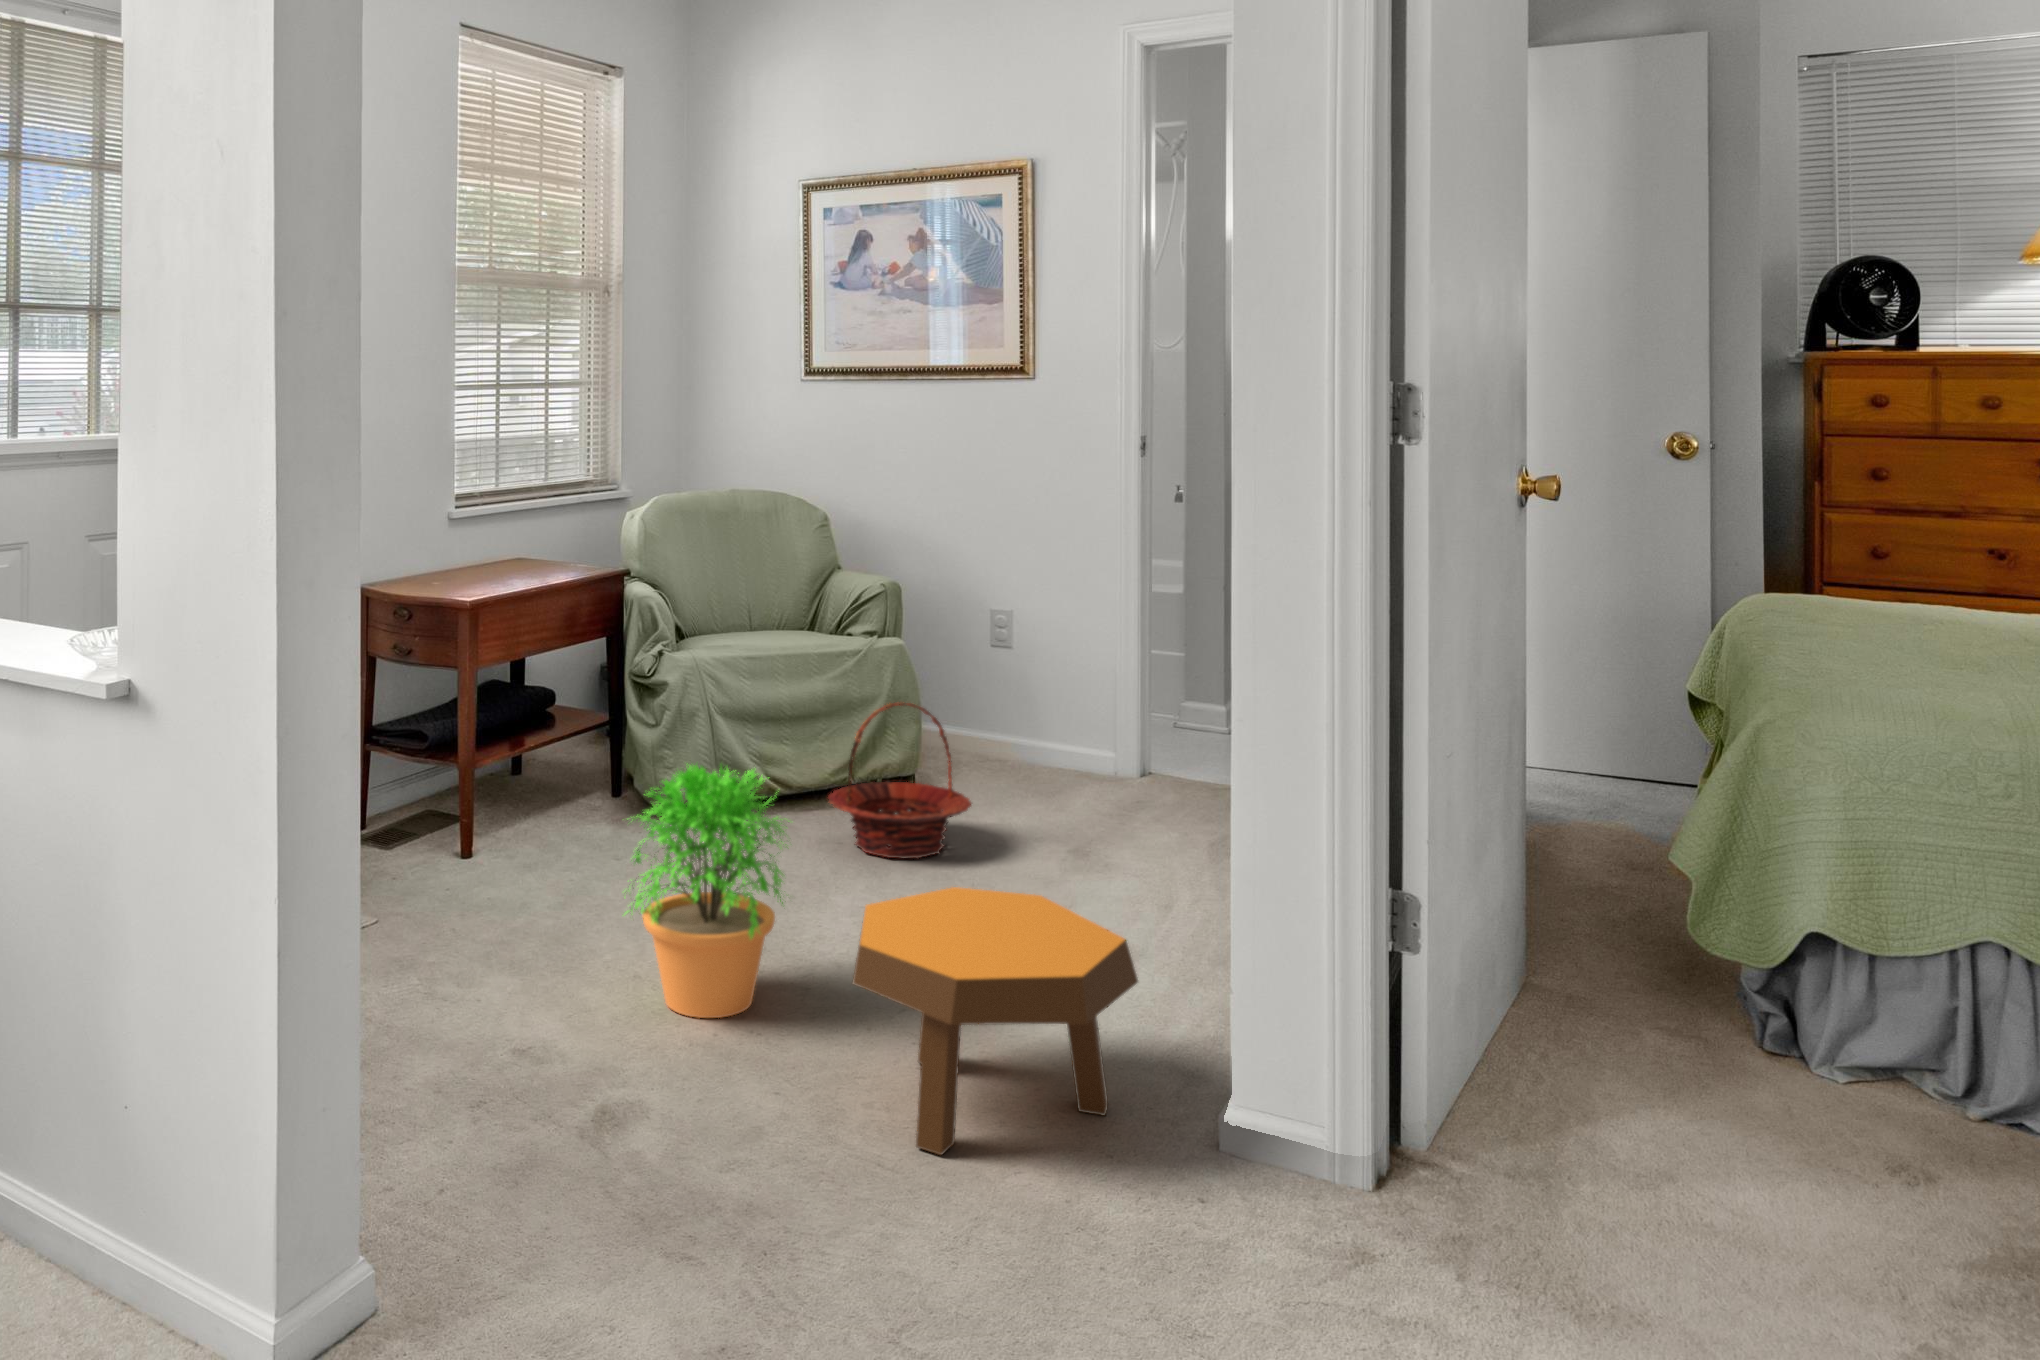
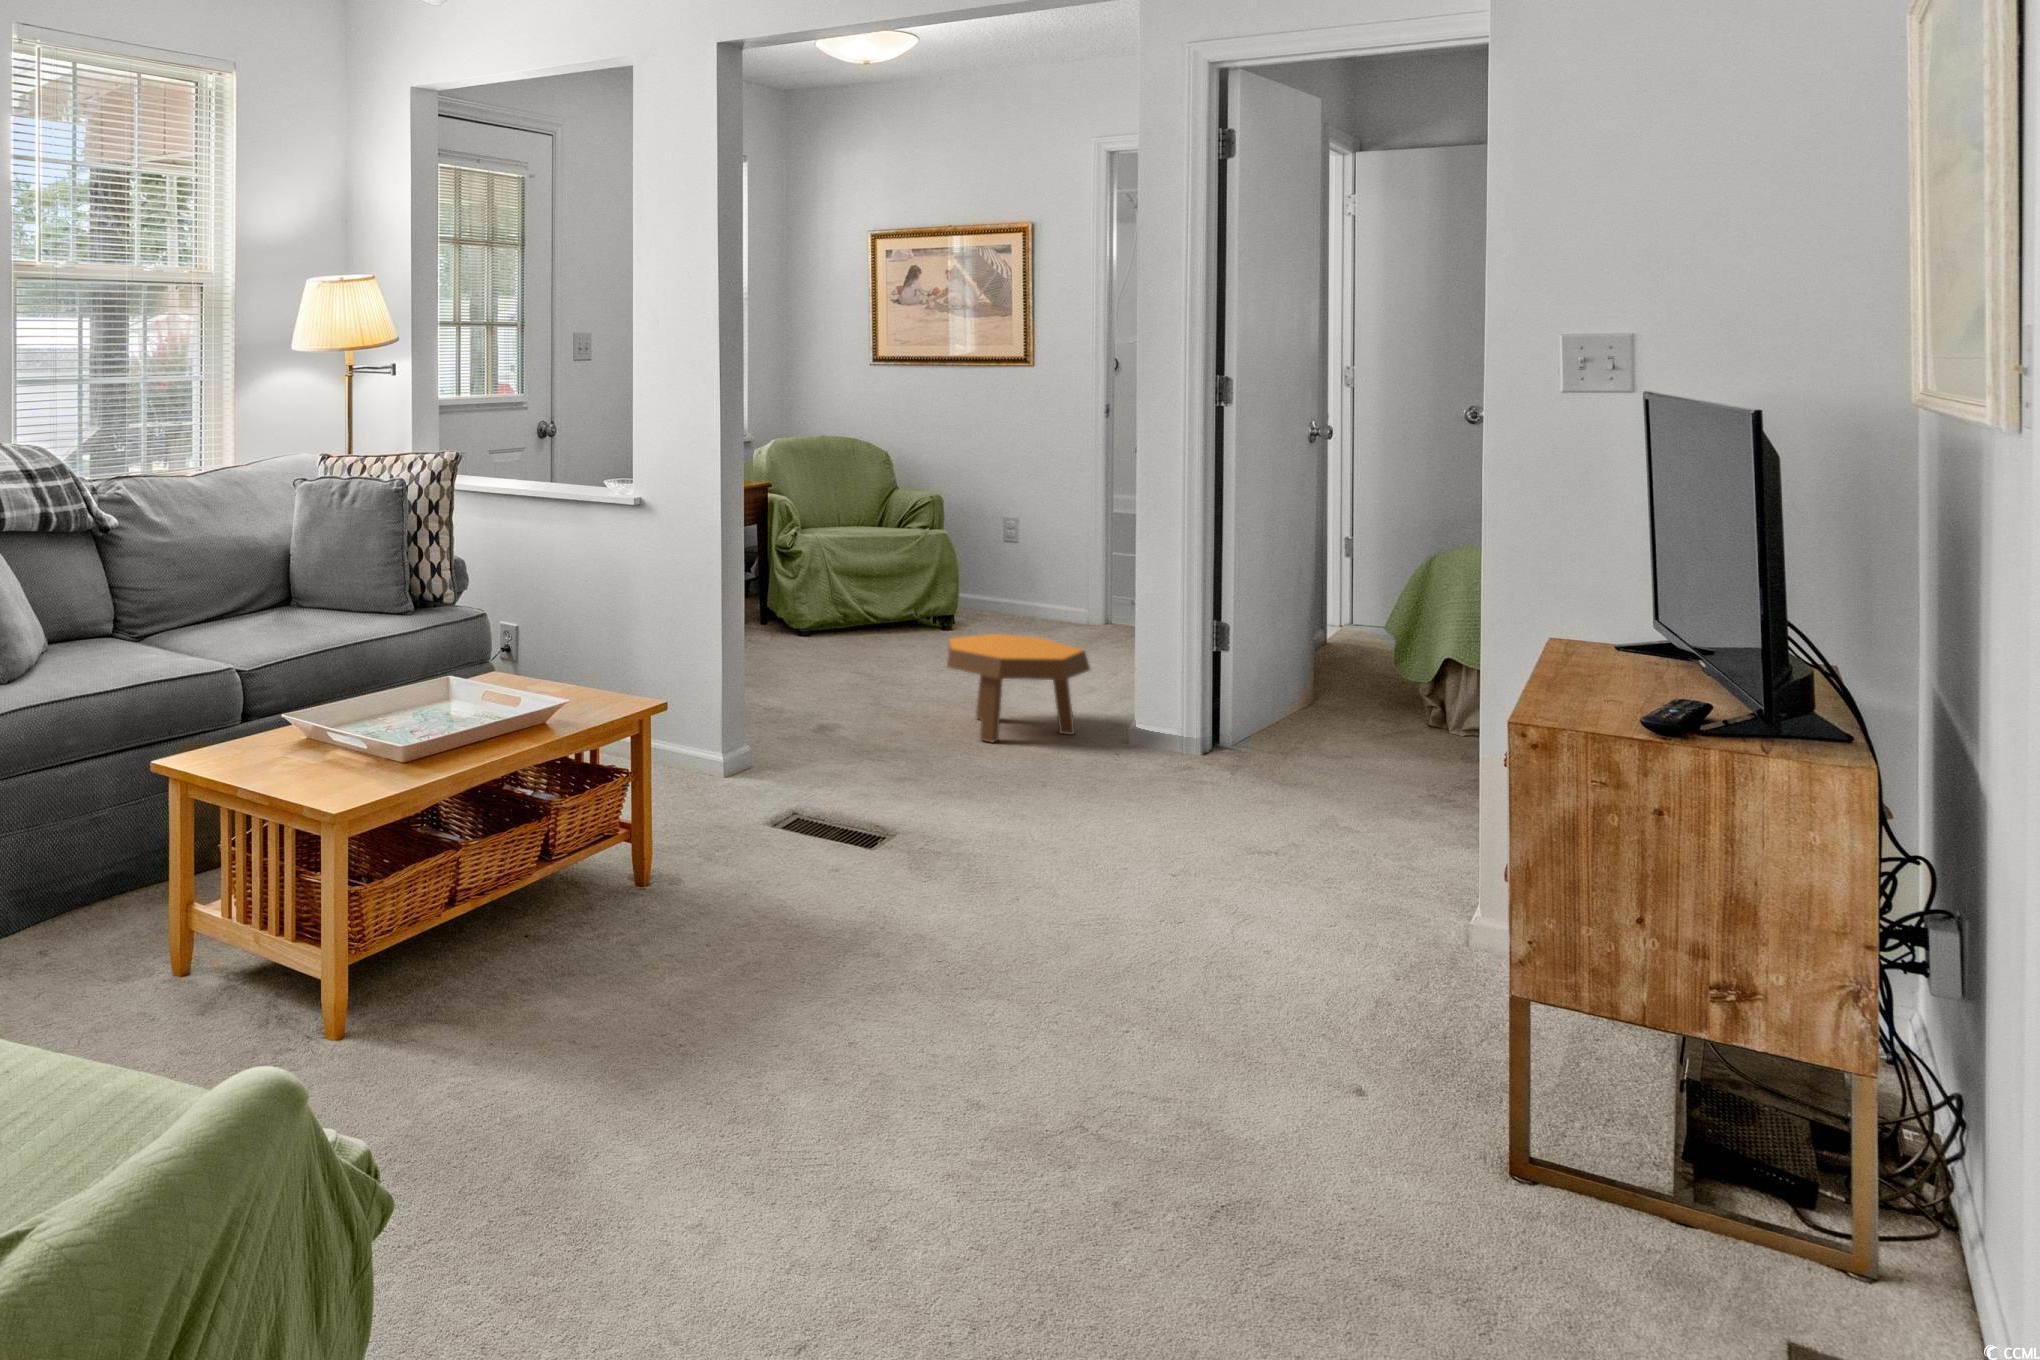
basket: present [828,703,971,859] -> none [904,562,993,653]
potted plant: present [624,764,789,1018] -> none [809,570,908,704]

